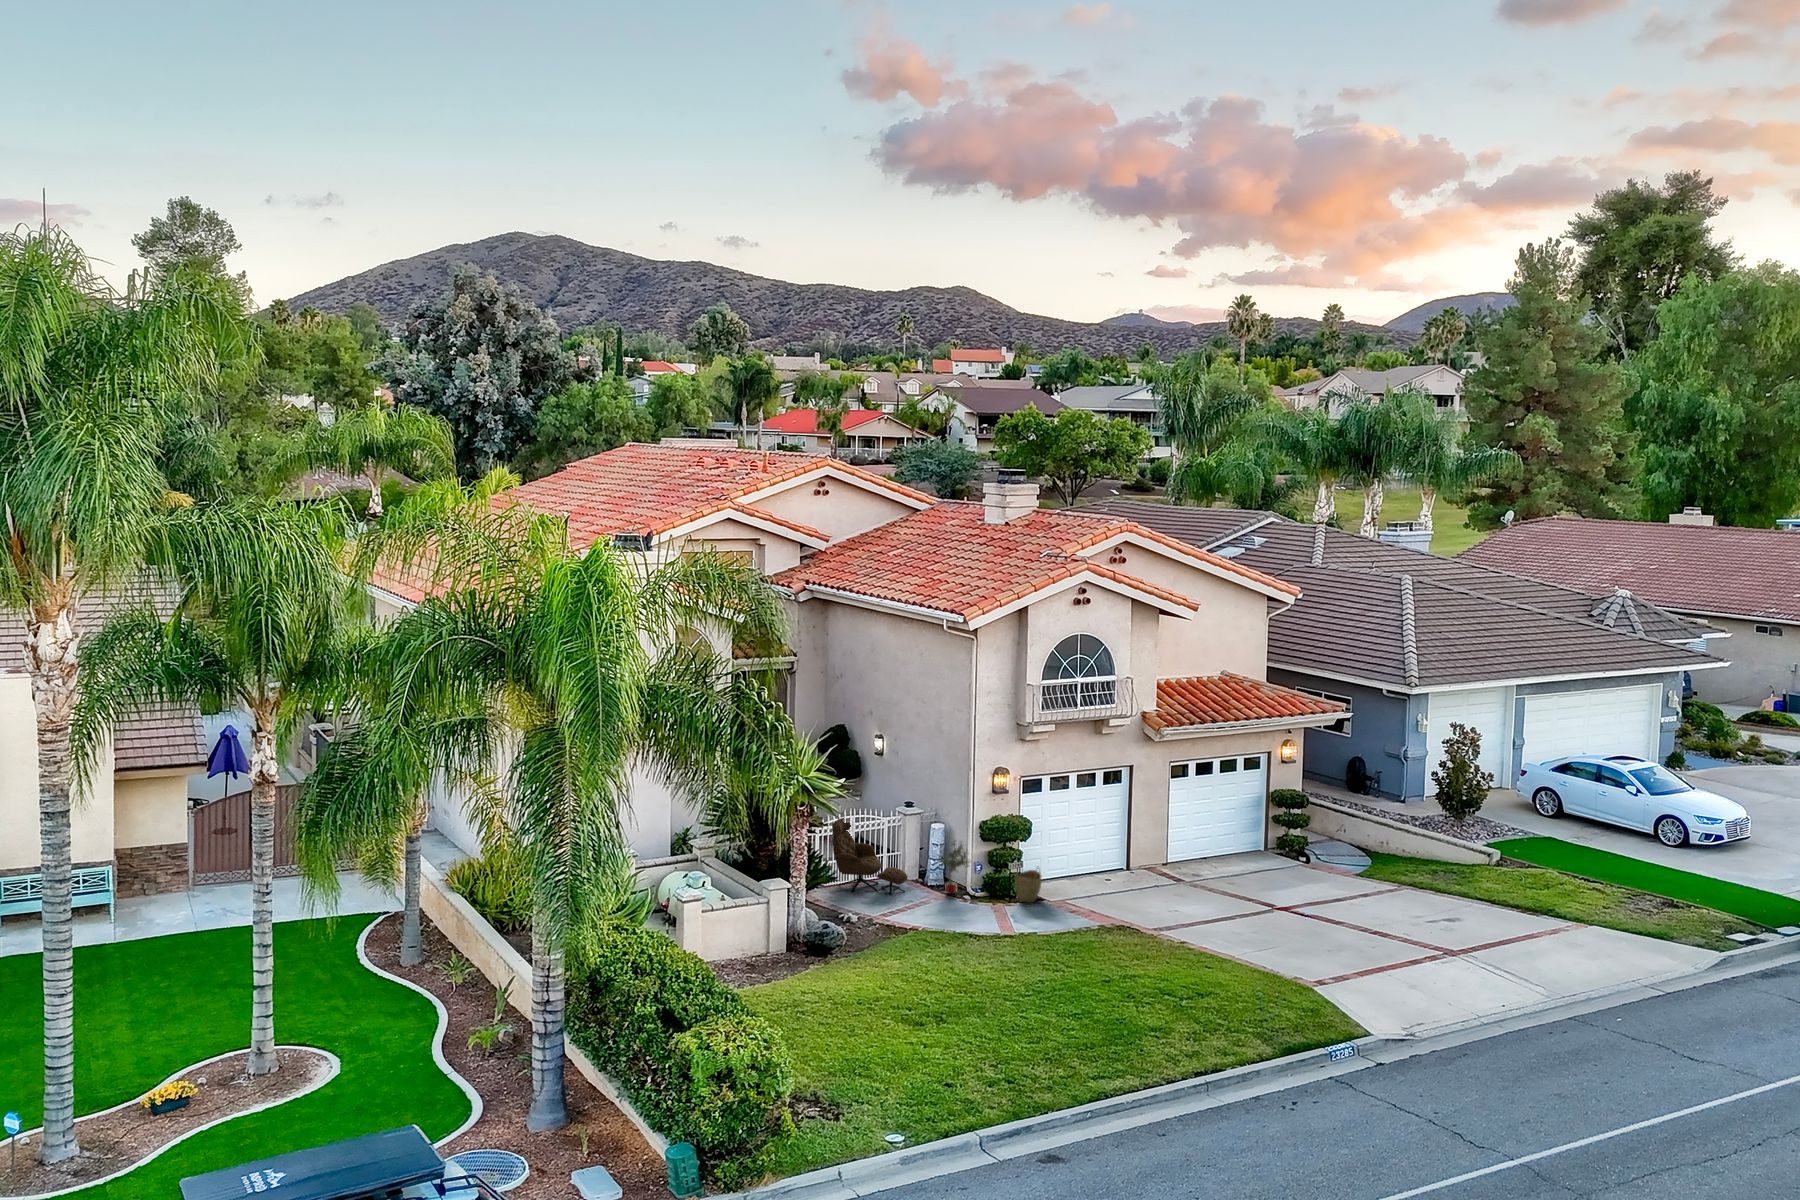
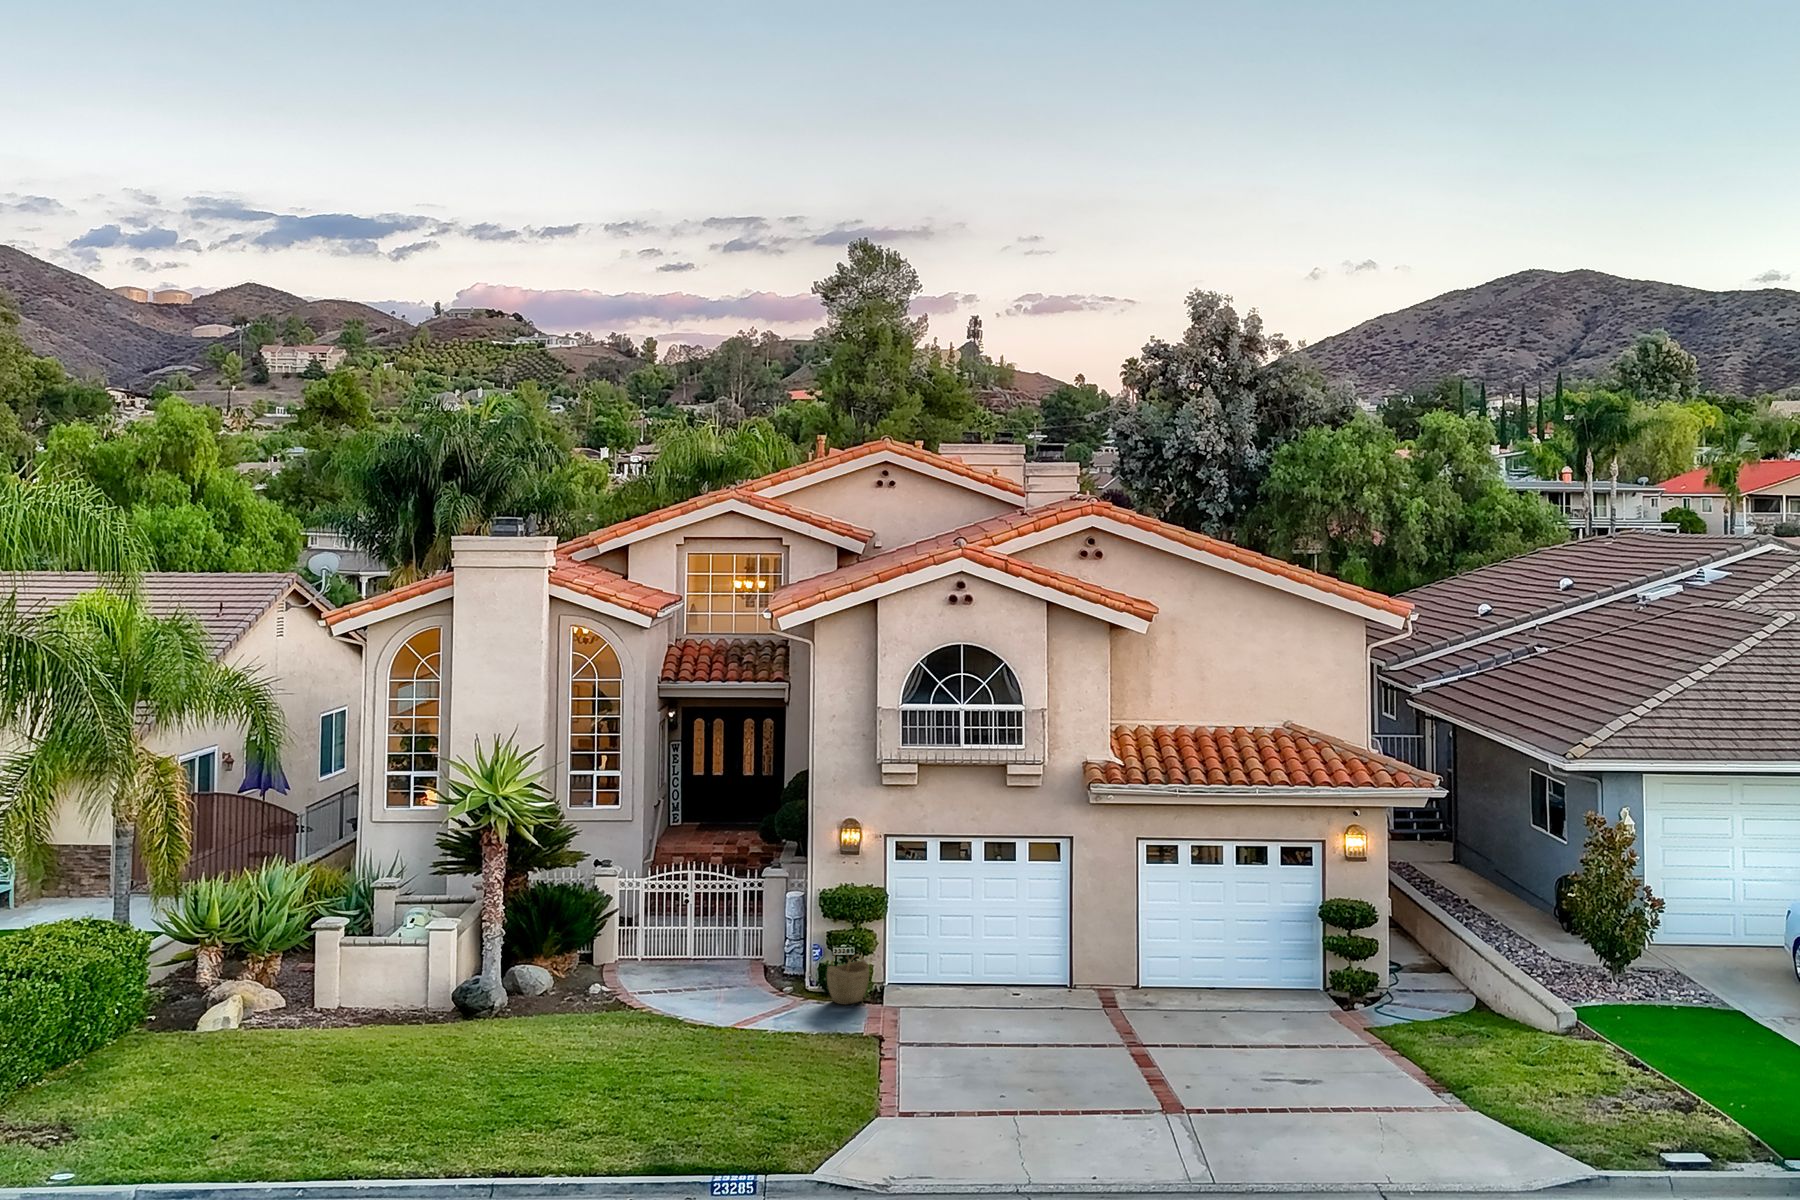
lounge chair: present [832,818,908,895] -> none [648,873,734,974]
potted tree: present [939,840,969,894] -> none [757,909,797,983]

